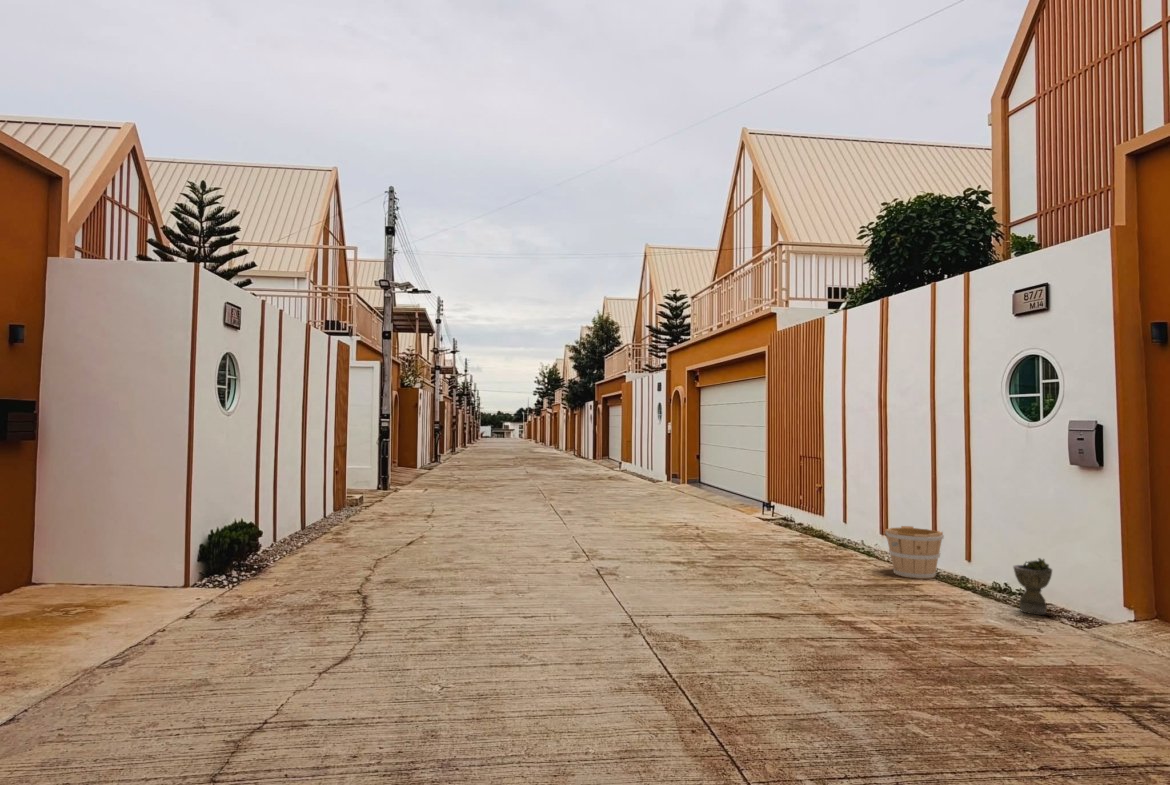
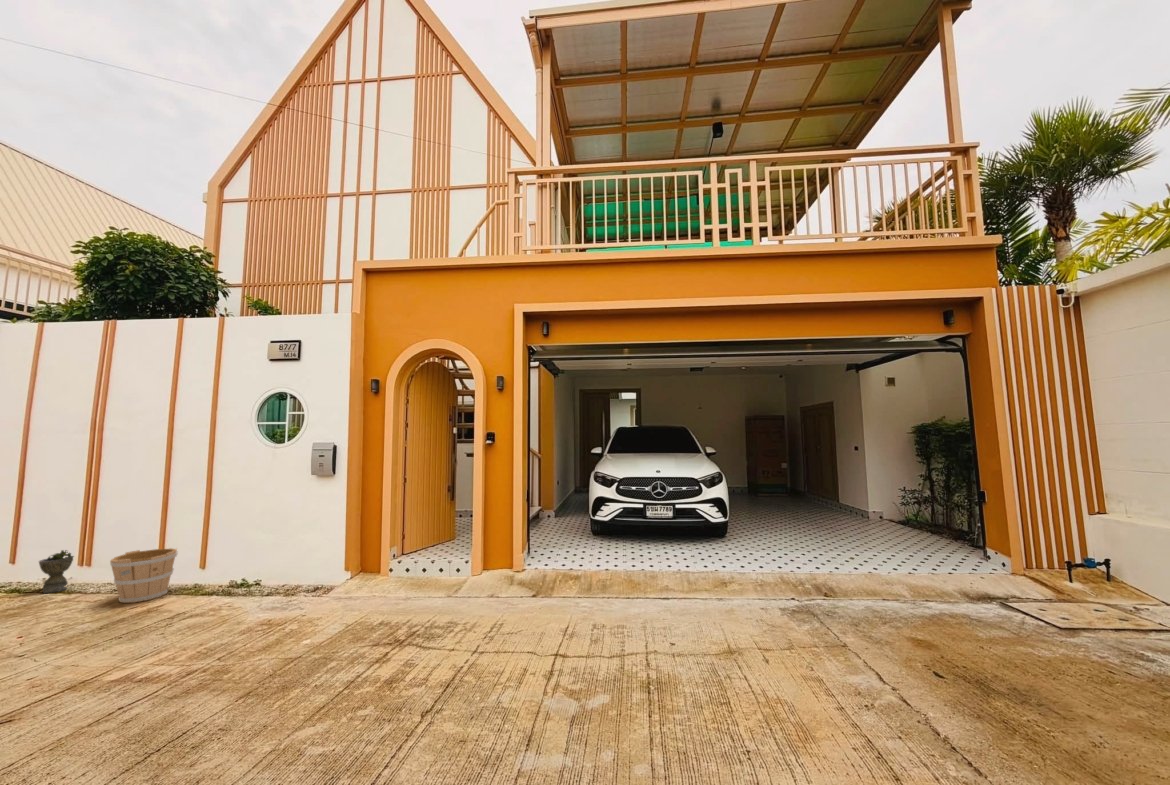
planter: present [1014,558,1052,615] -> present [39,550,74,593]

